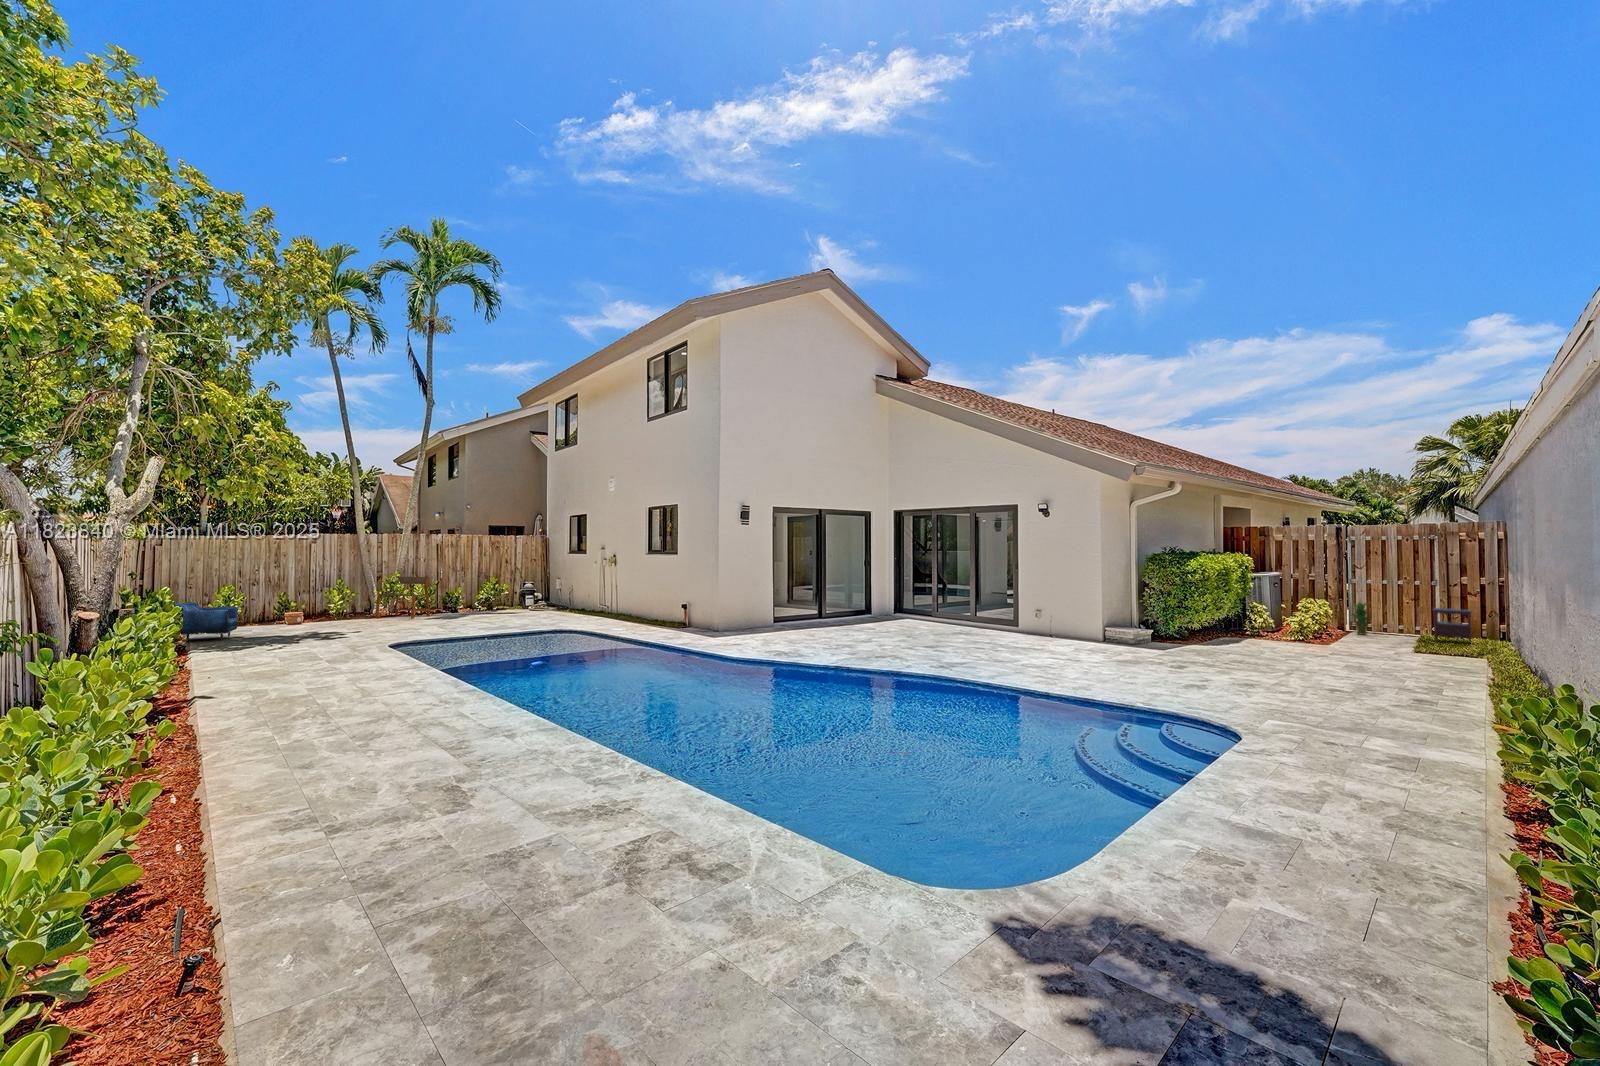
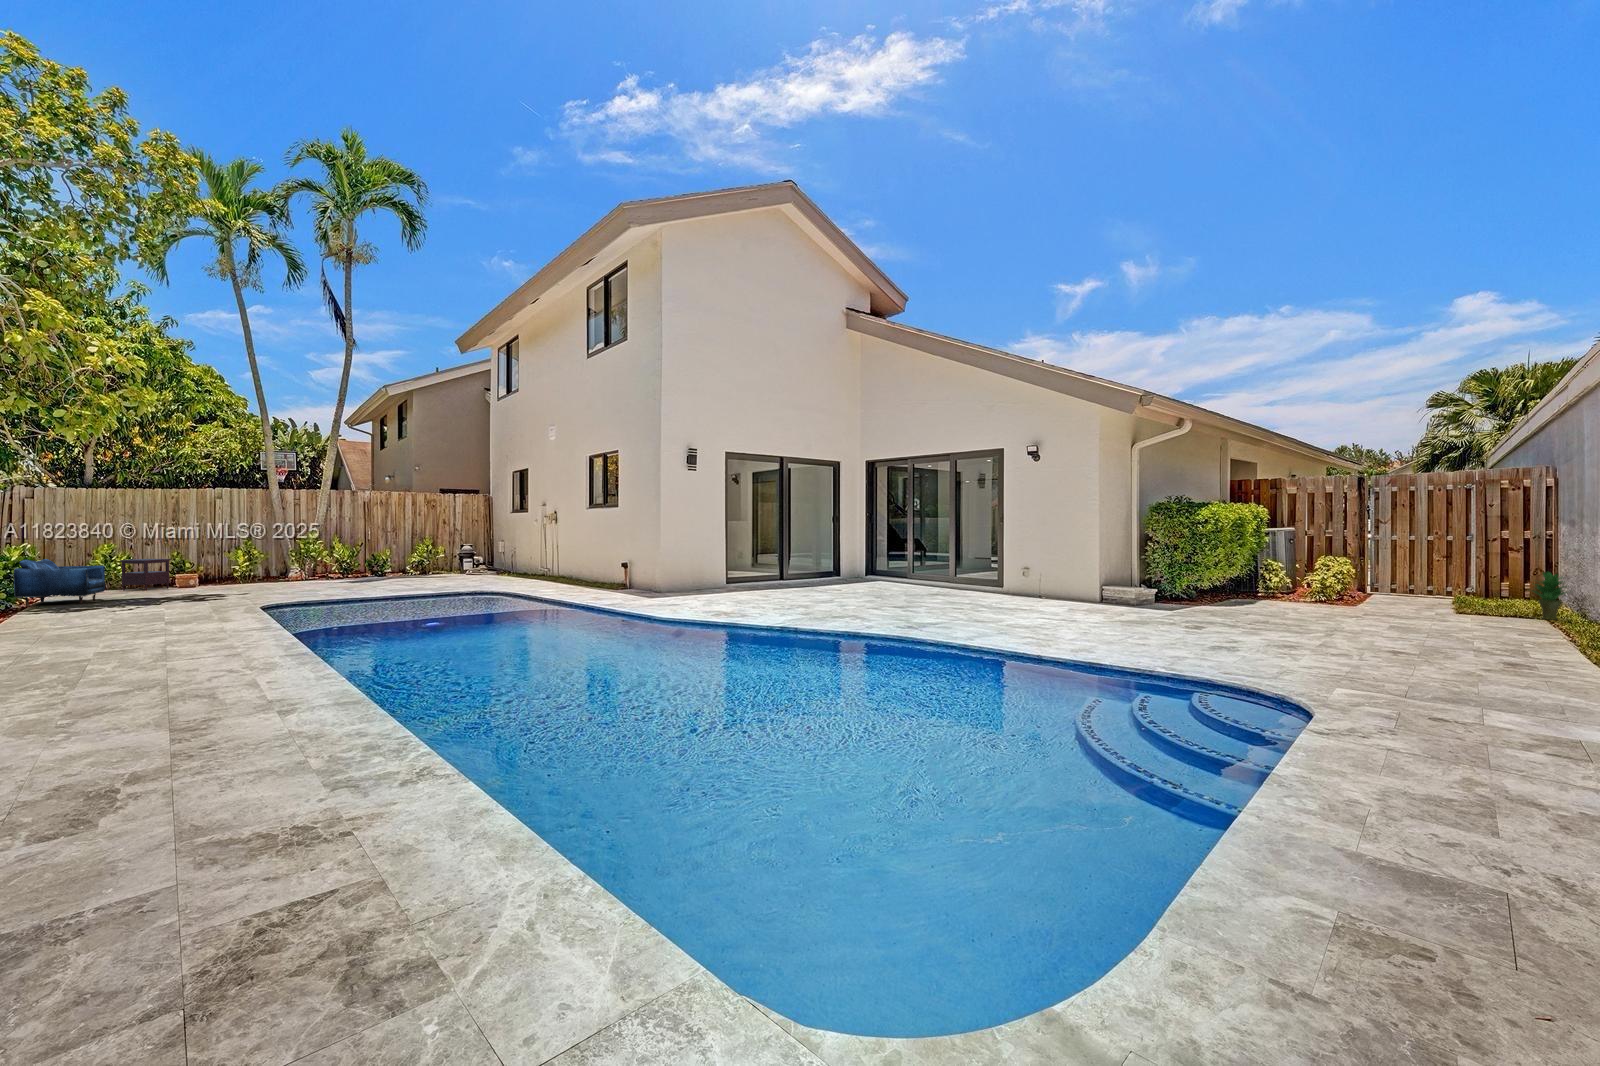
bench: present [375,576,430,619] -> none [286,536,350,583]
potted plant: present [1352,602,1371,635] -> present [1533,572,1566,620]
side table: present [1432,608,1472,643] -> present [120,559,171,591]

